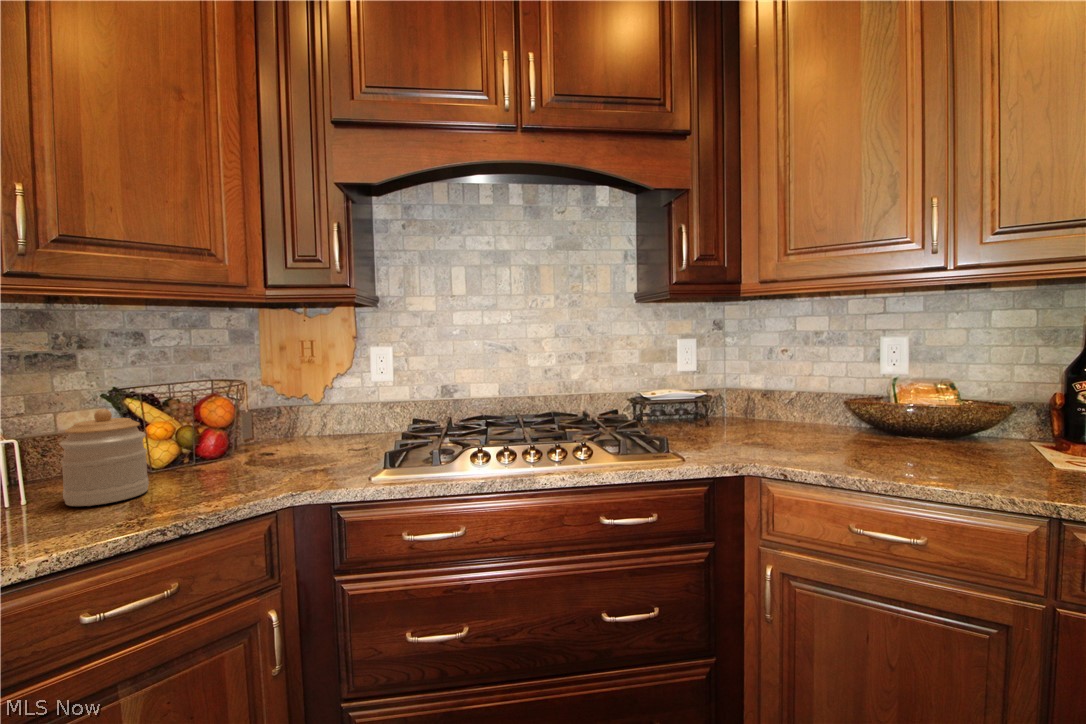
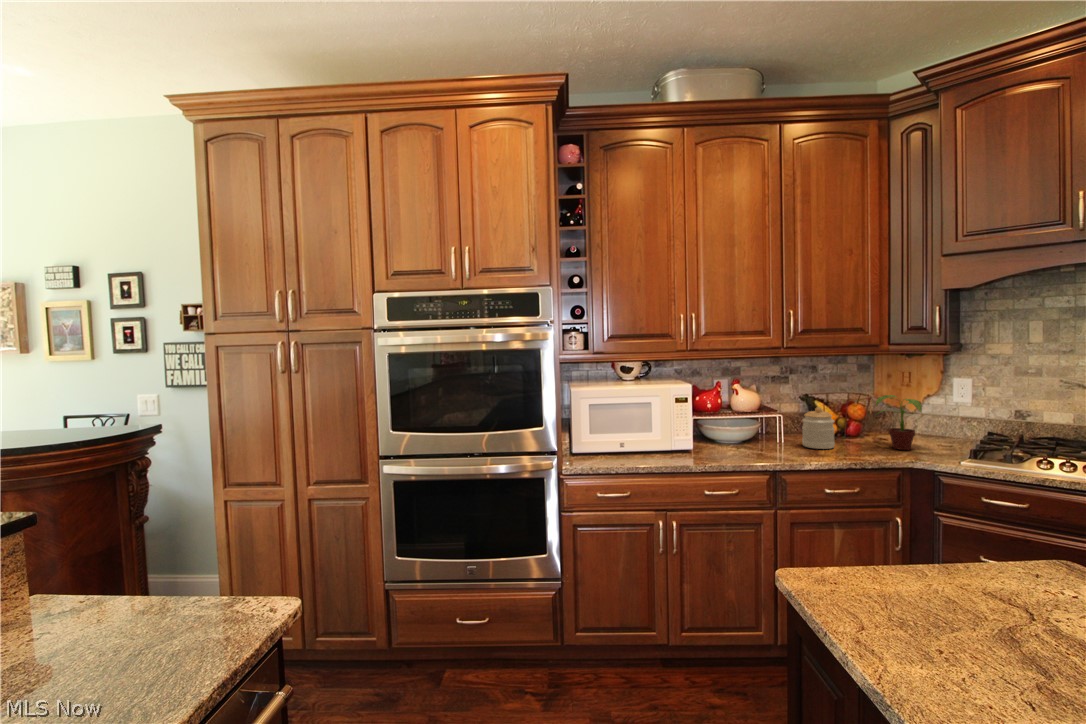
potted plant: none [230,374,322,471] -> present [876,395,922,450]

